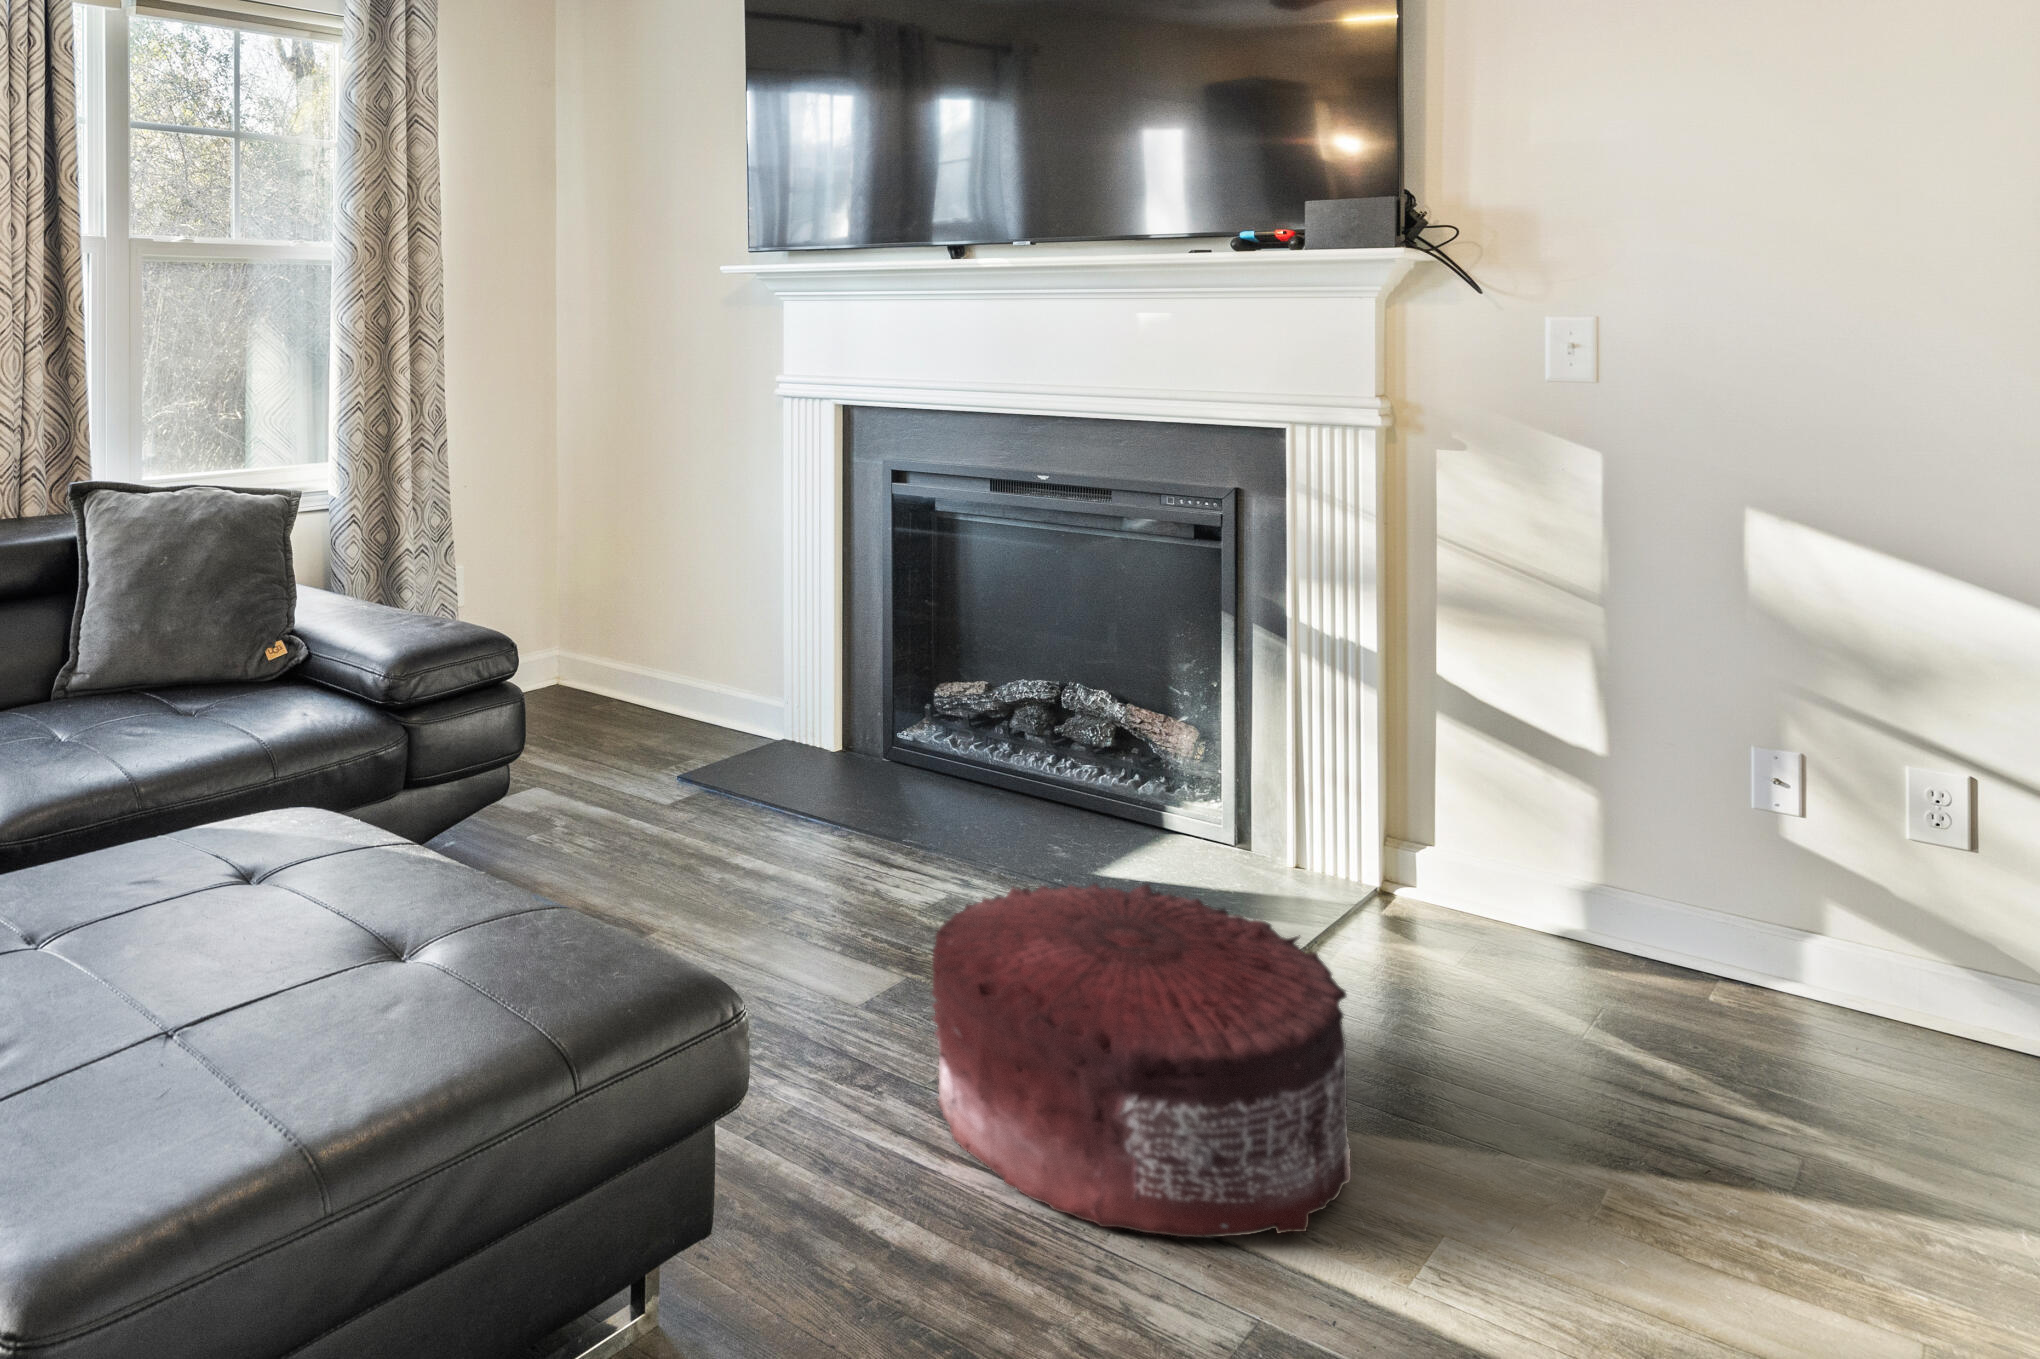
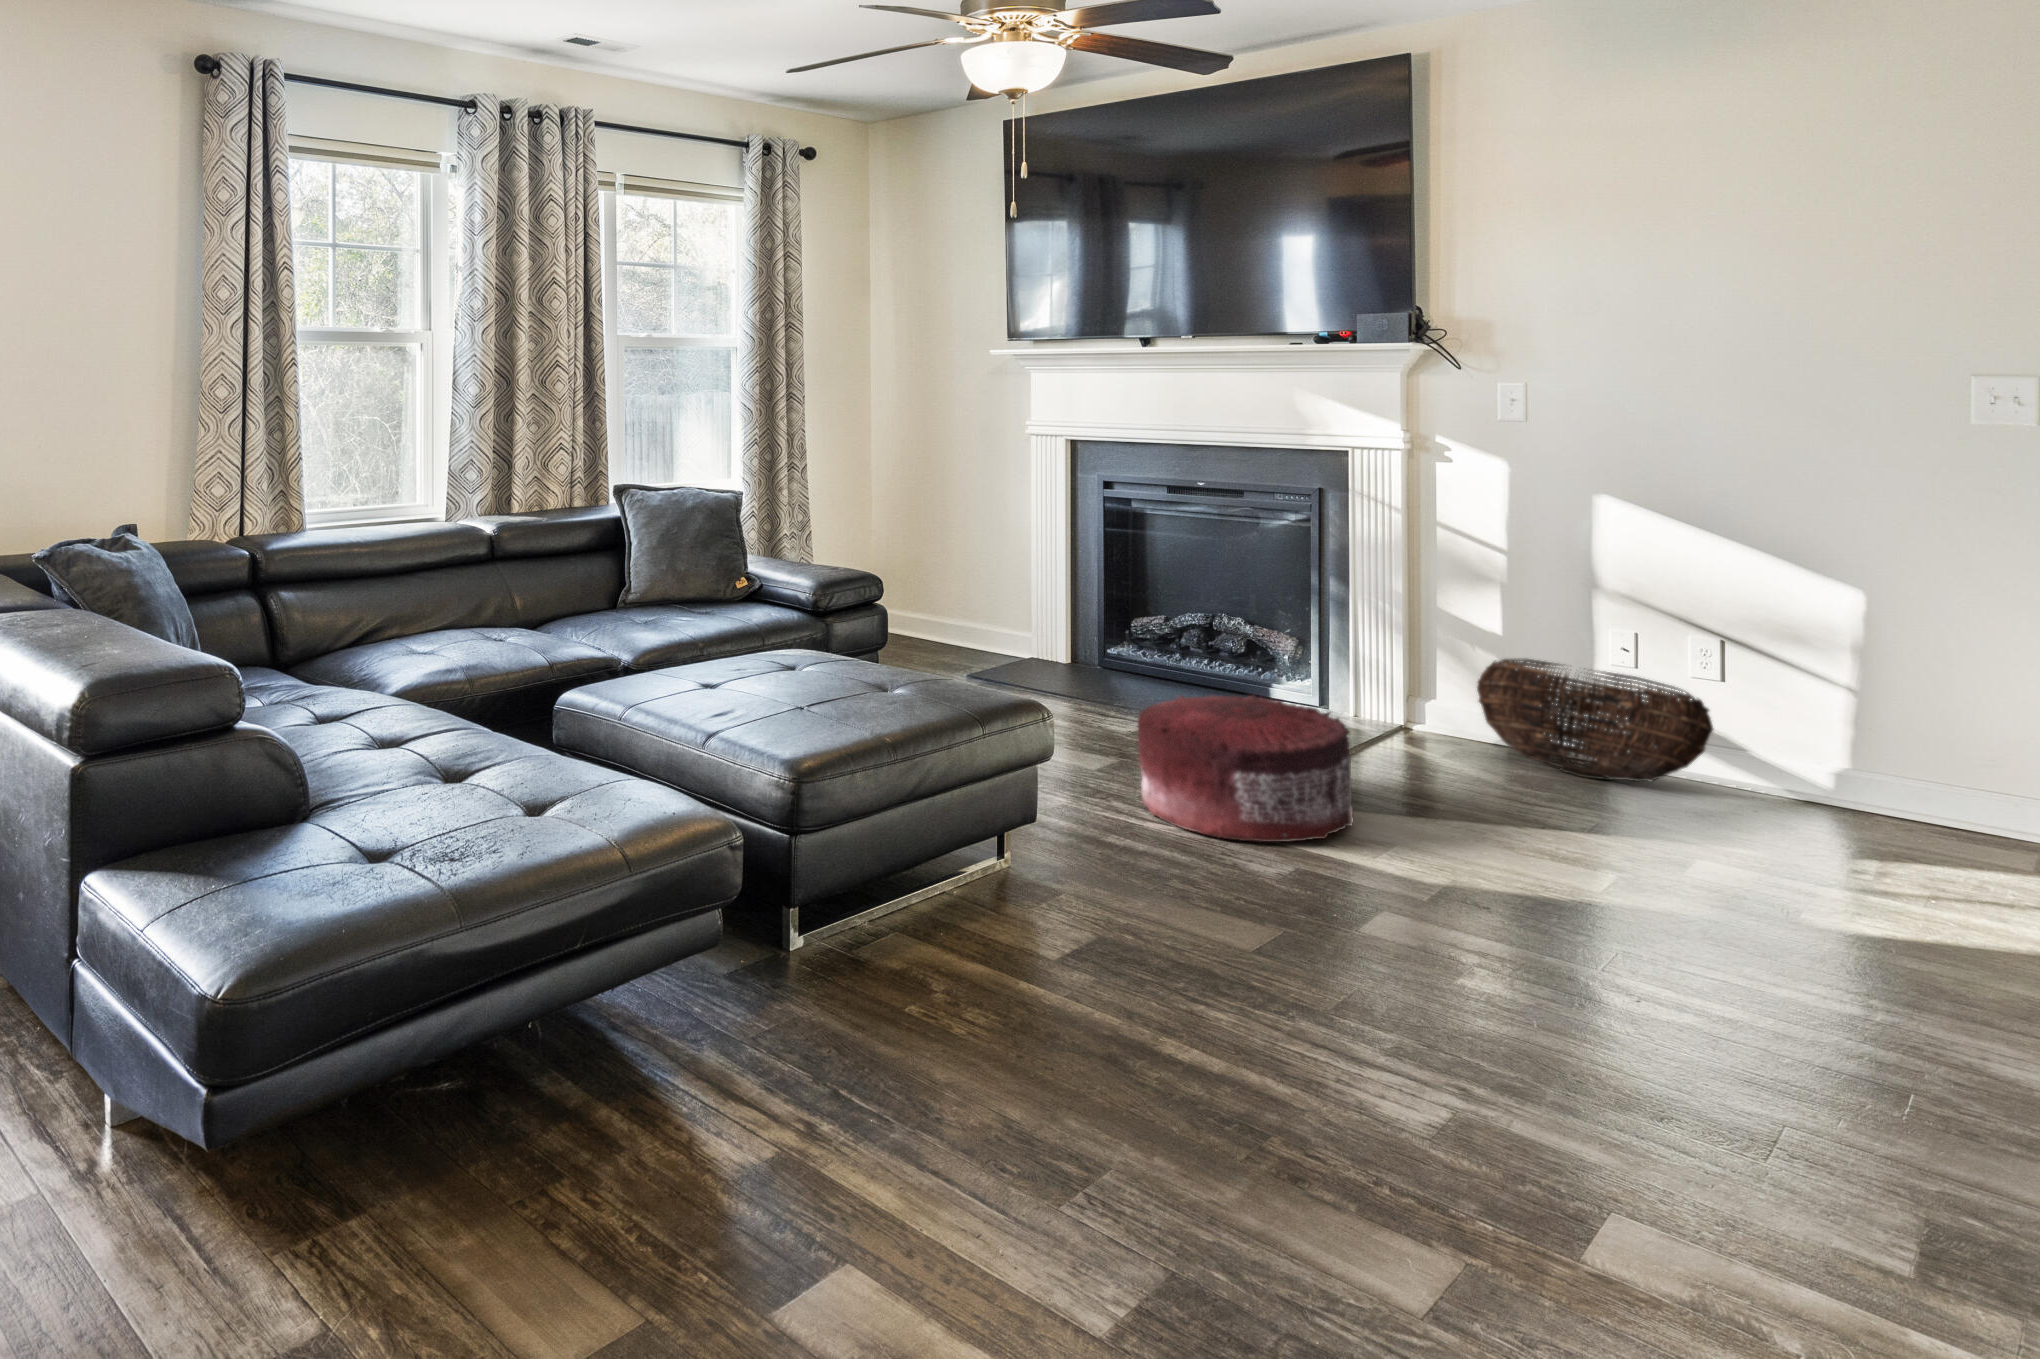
basket: none [1518,792,1991,1038] -> present [1477,659,1714,782]

